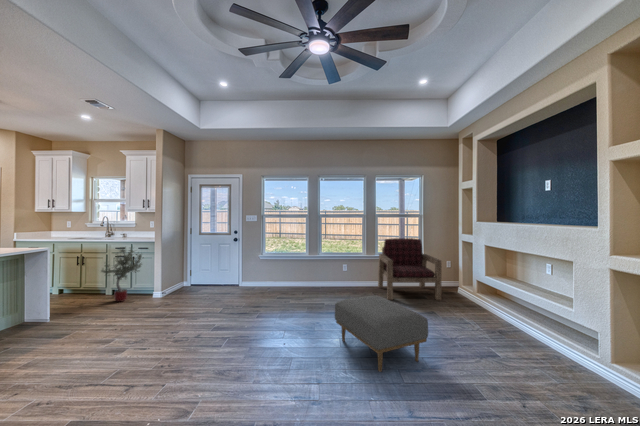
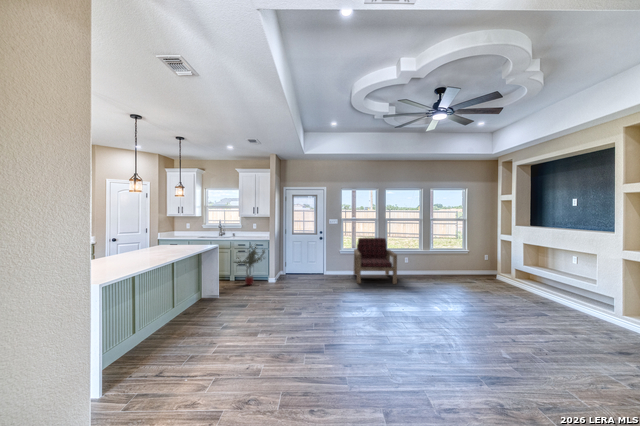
armchair: present [378,238,441,300] -> present [354,238,397,284]
ottoman: present [335,295,428,372] -> none [438,279,514,328]

